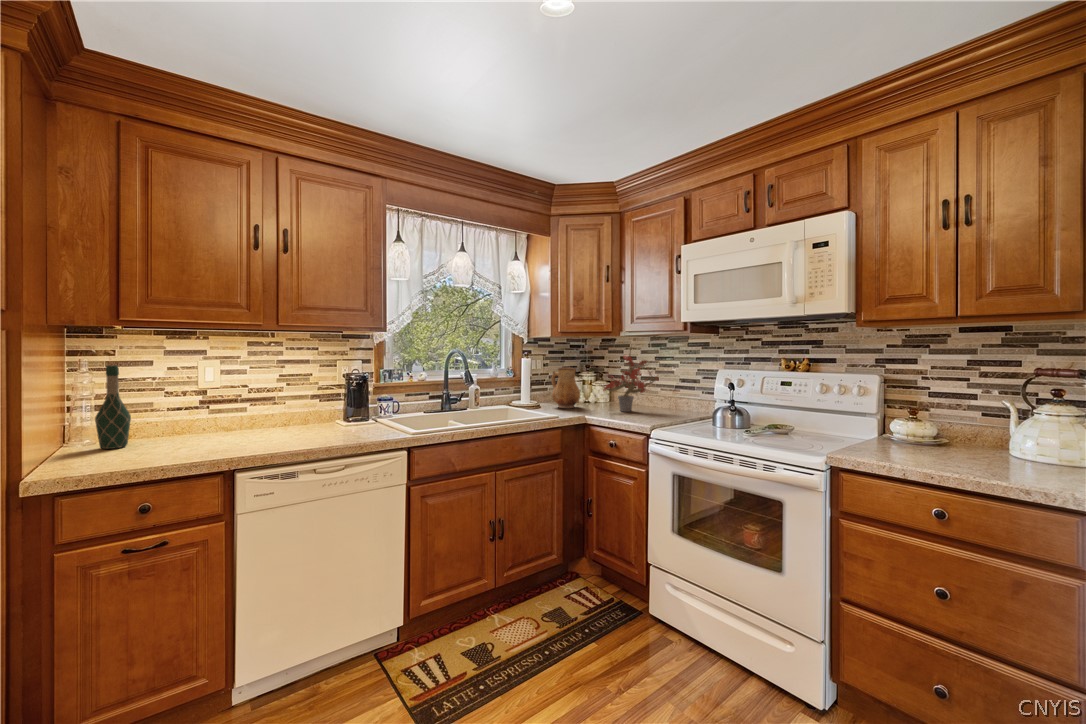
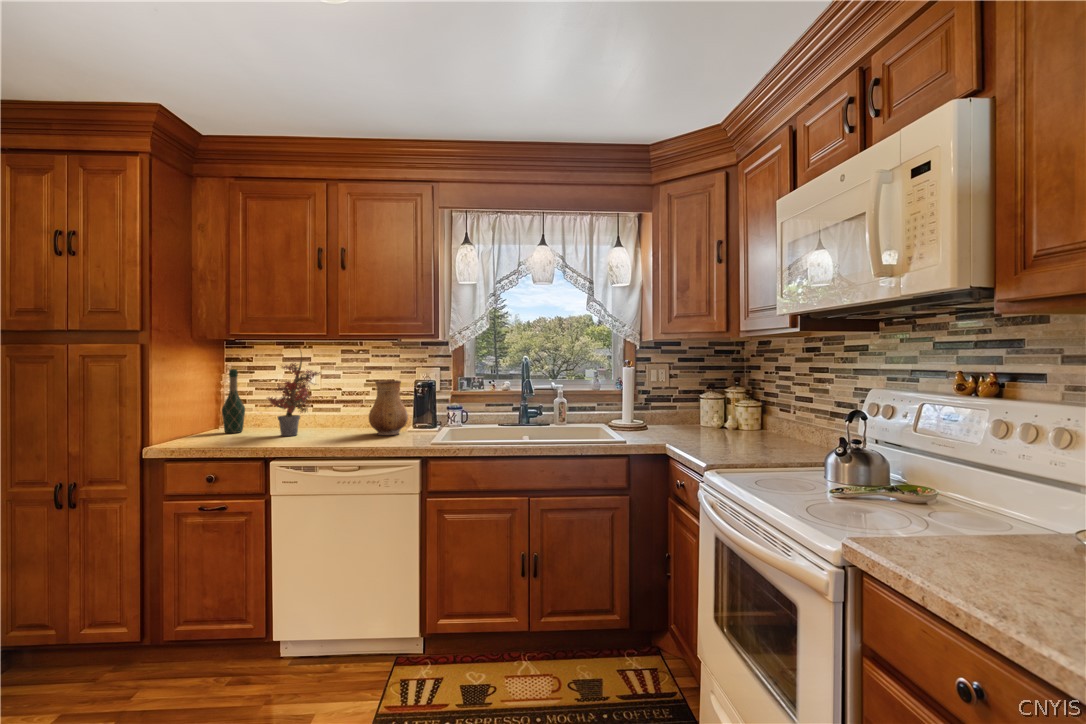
potted plant: present [603,347,658,412] -> present [267,355,320,436]
ceramic pitcher: present [551,368,580,408] -> present [369,380,408,435]

